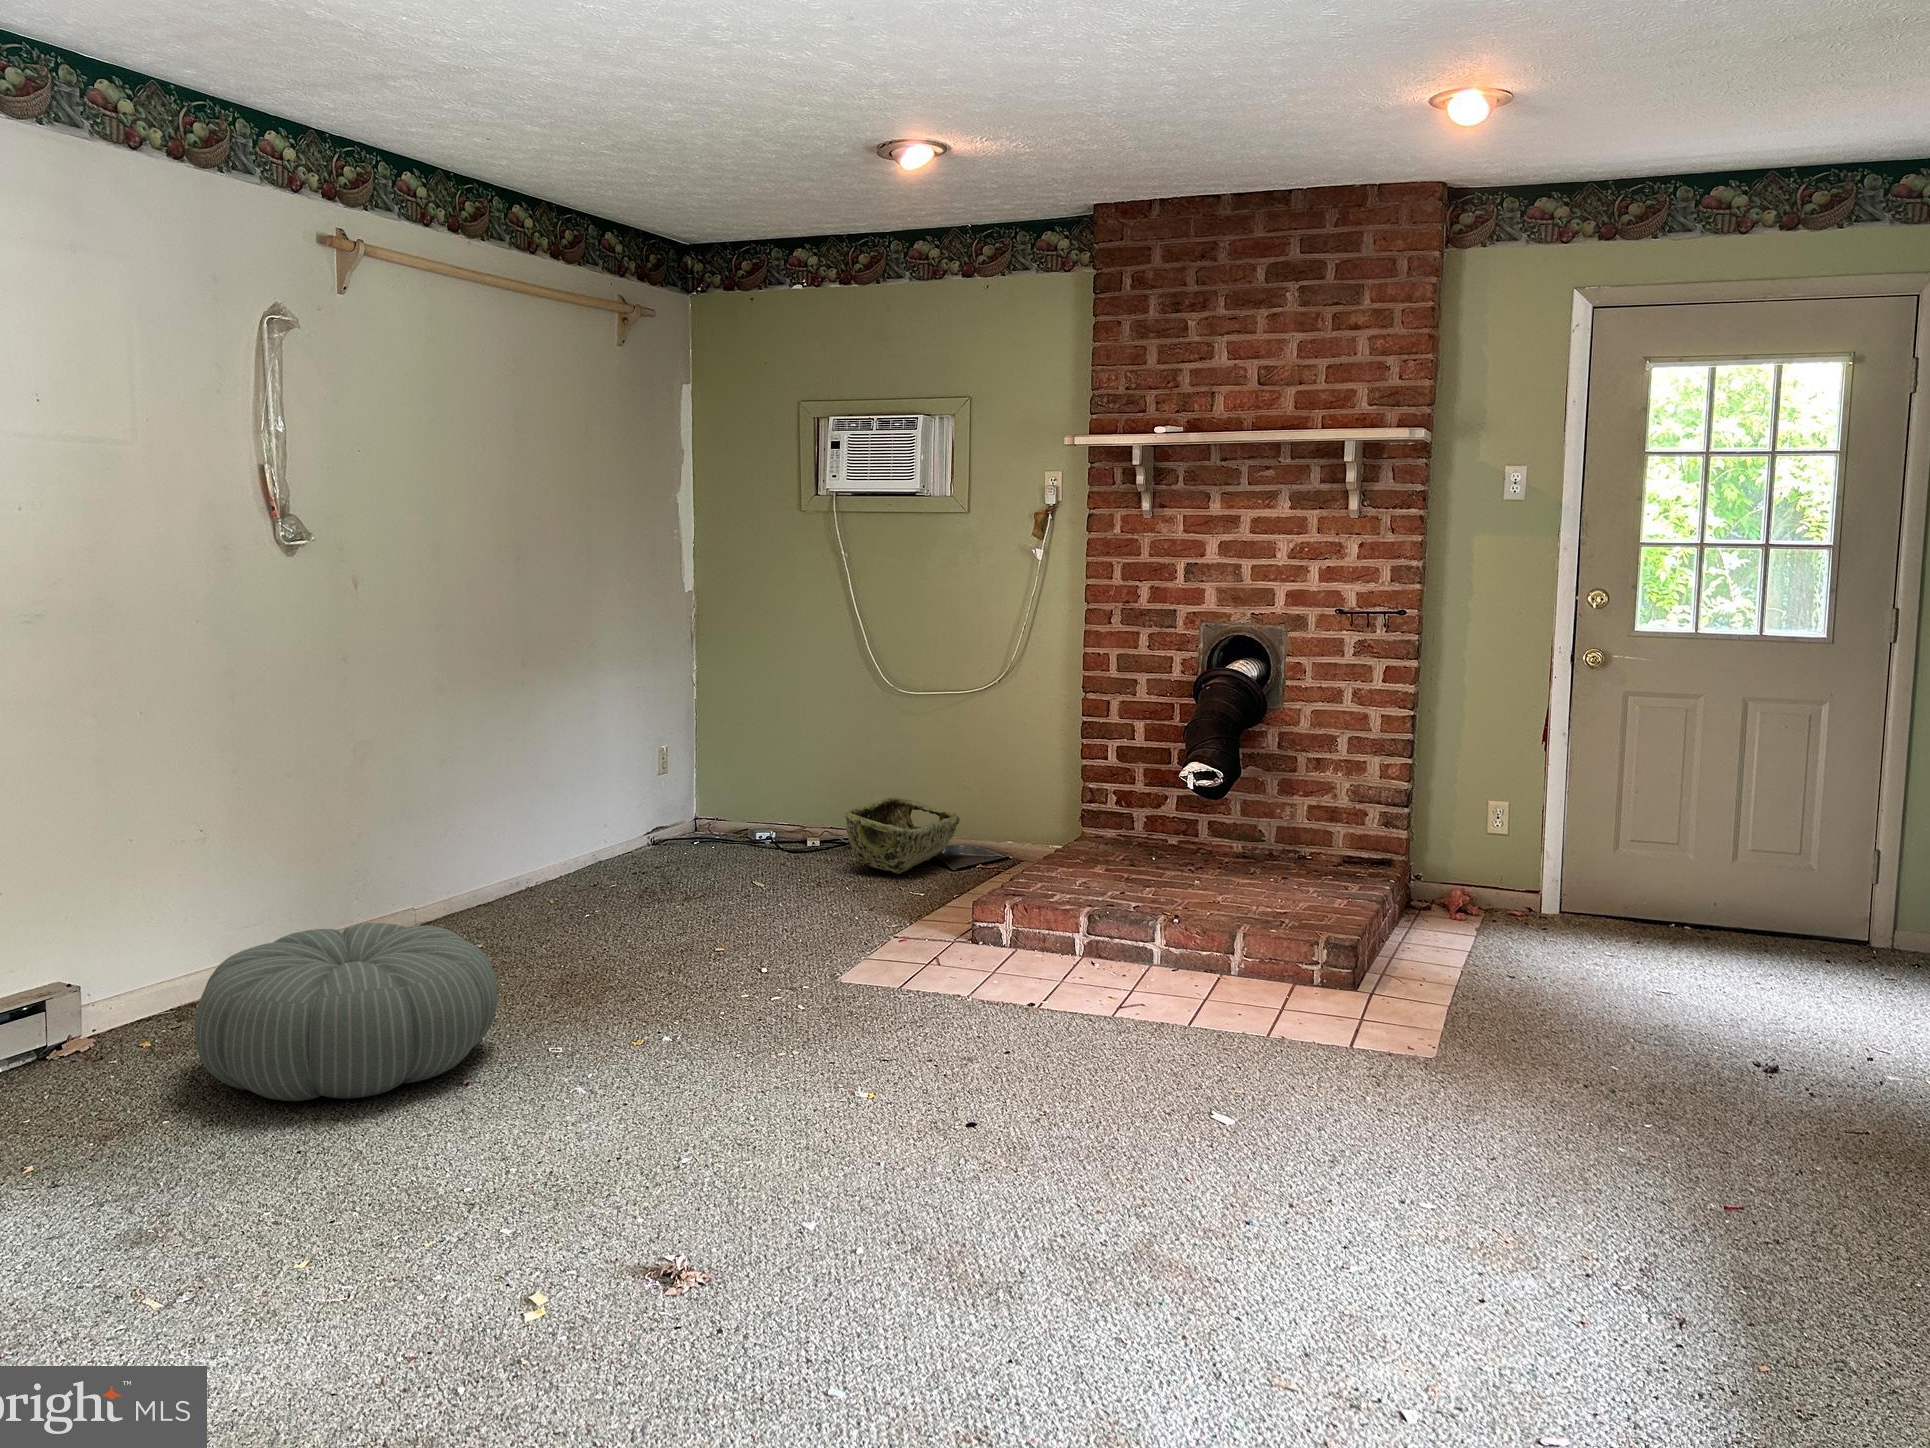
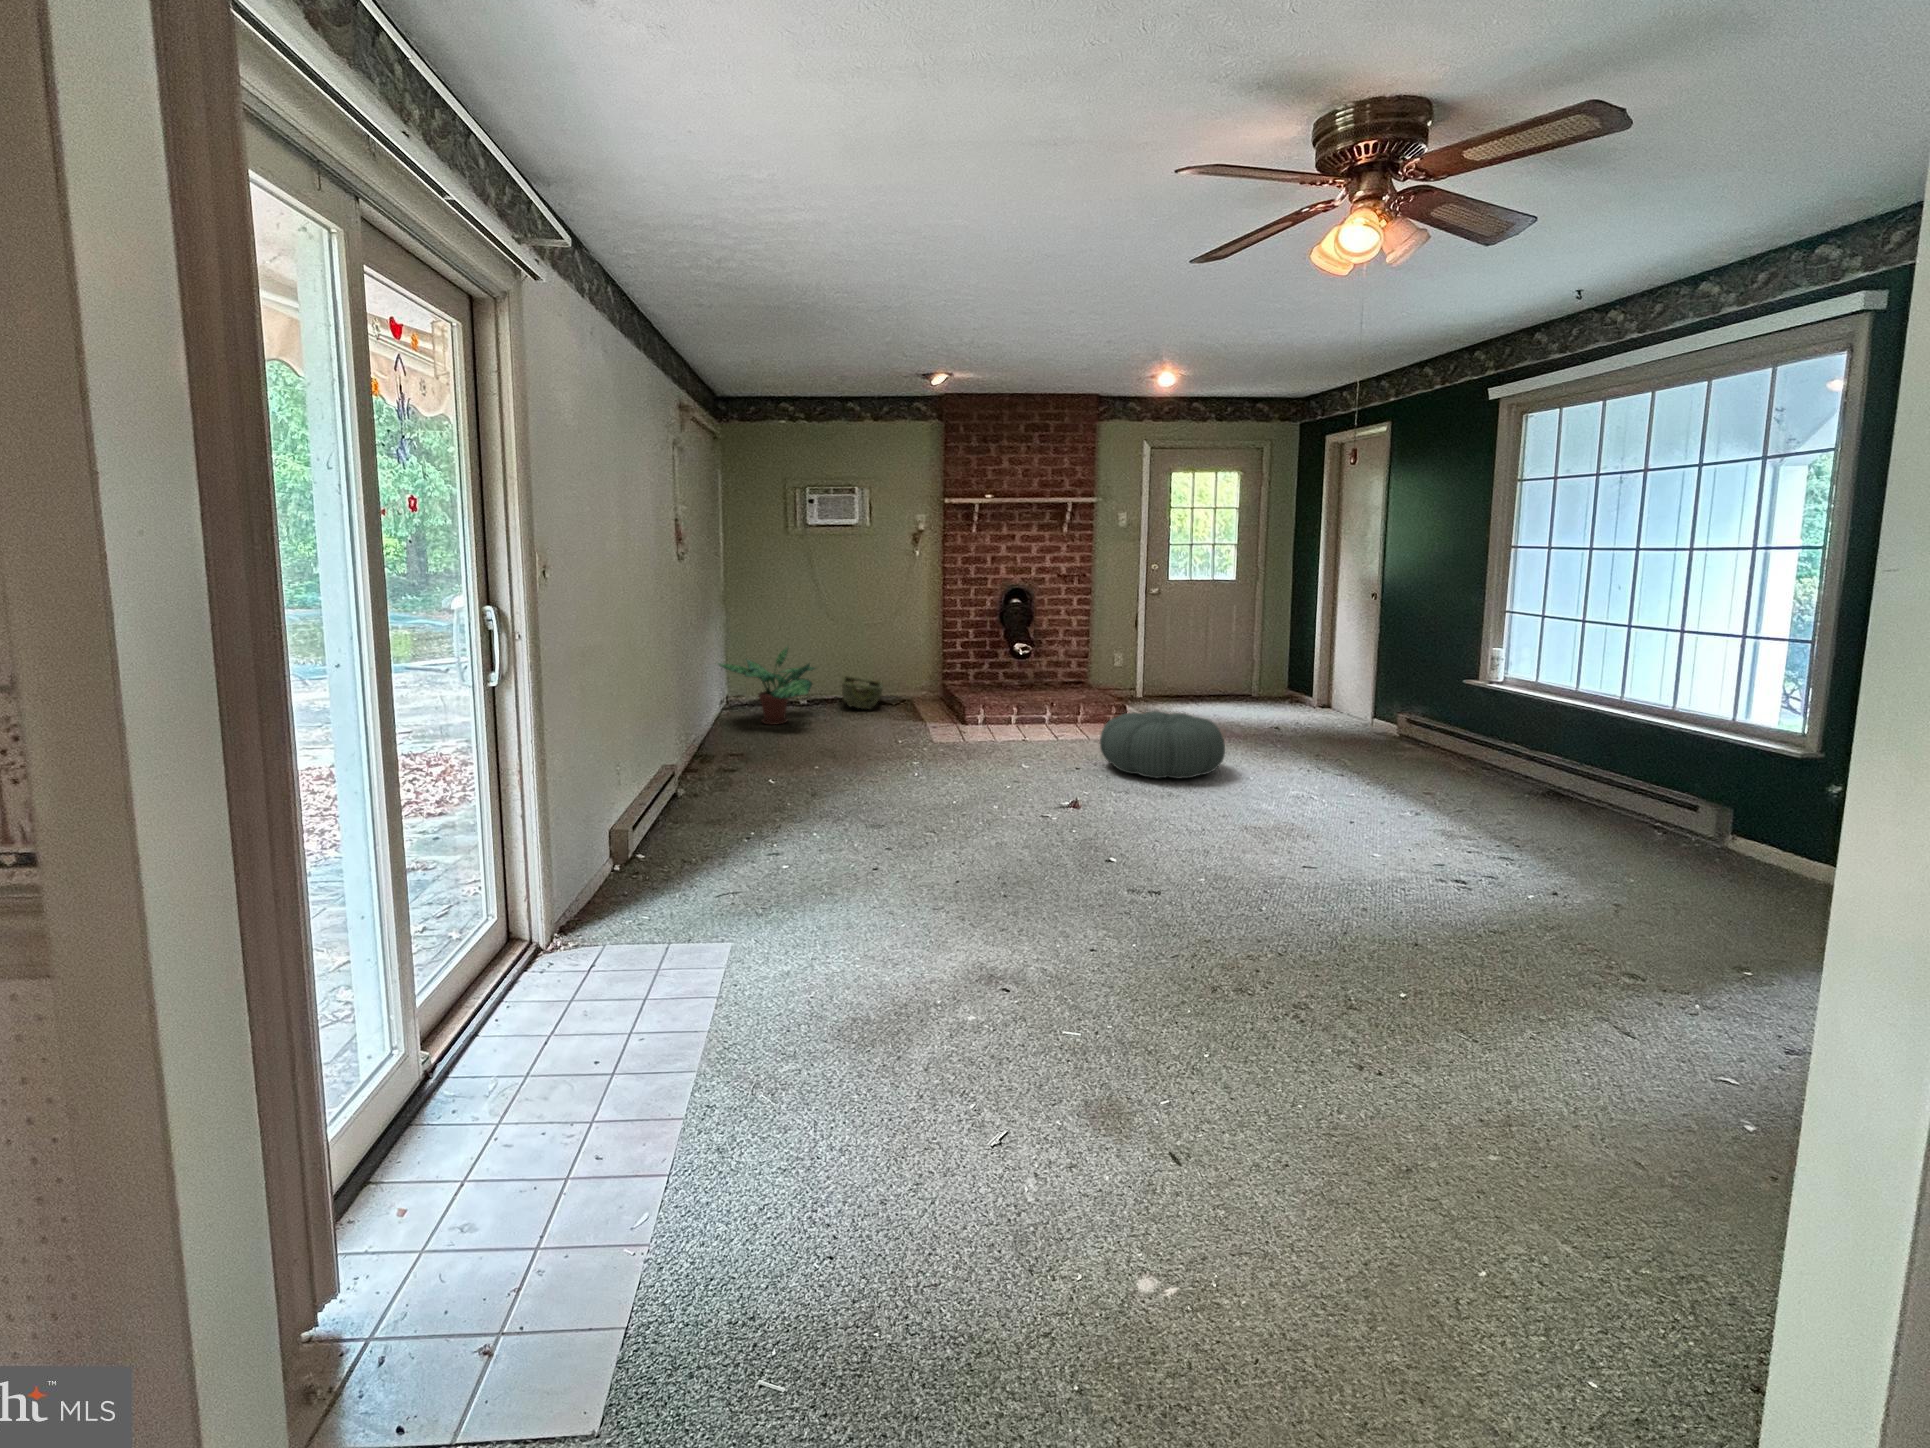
potted plant: none [582,731,791,888] -> present [719,647,815,725]
pouf: present [195,923,498,1101] -> present [1100,711,1225,779]

